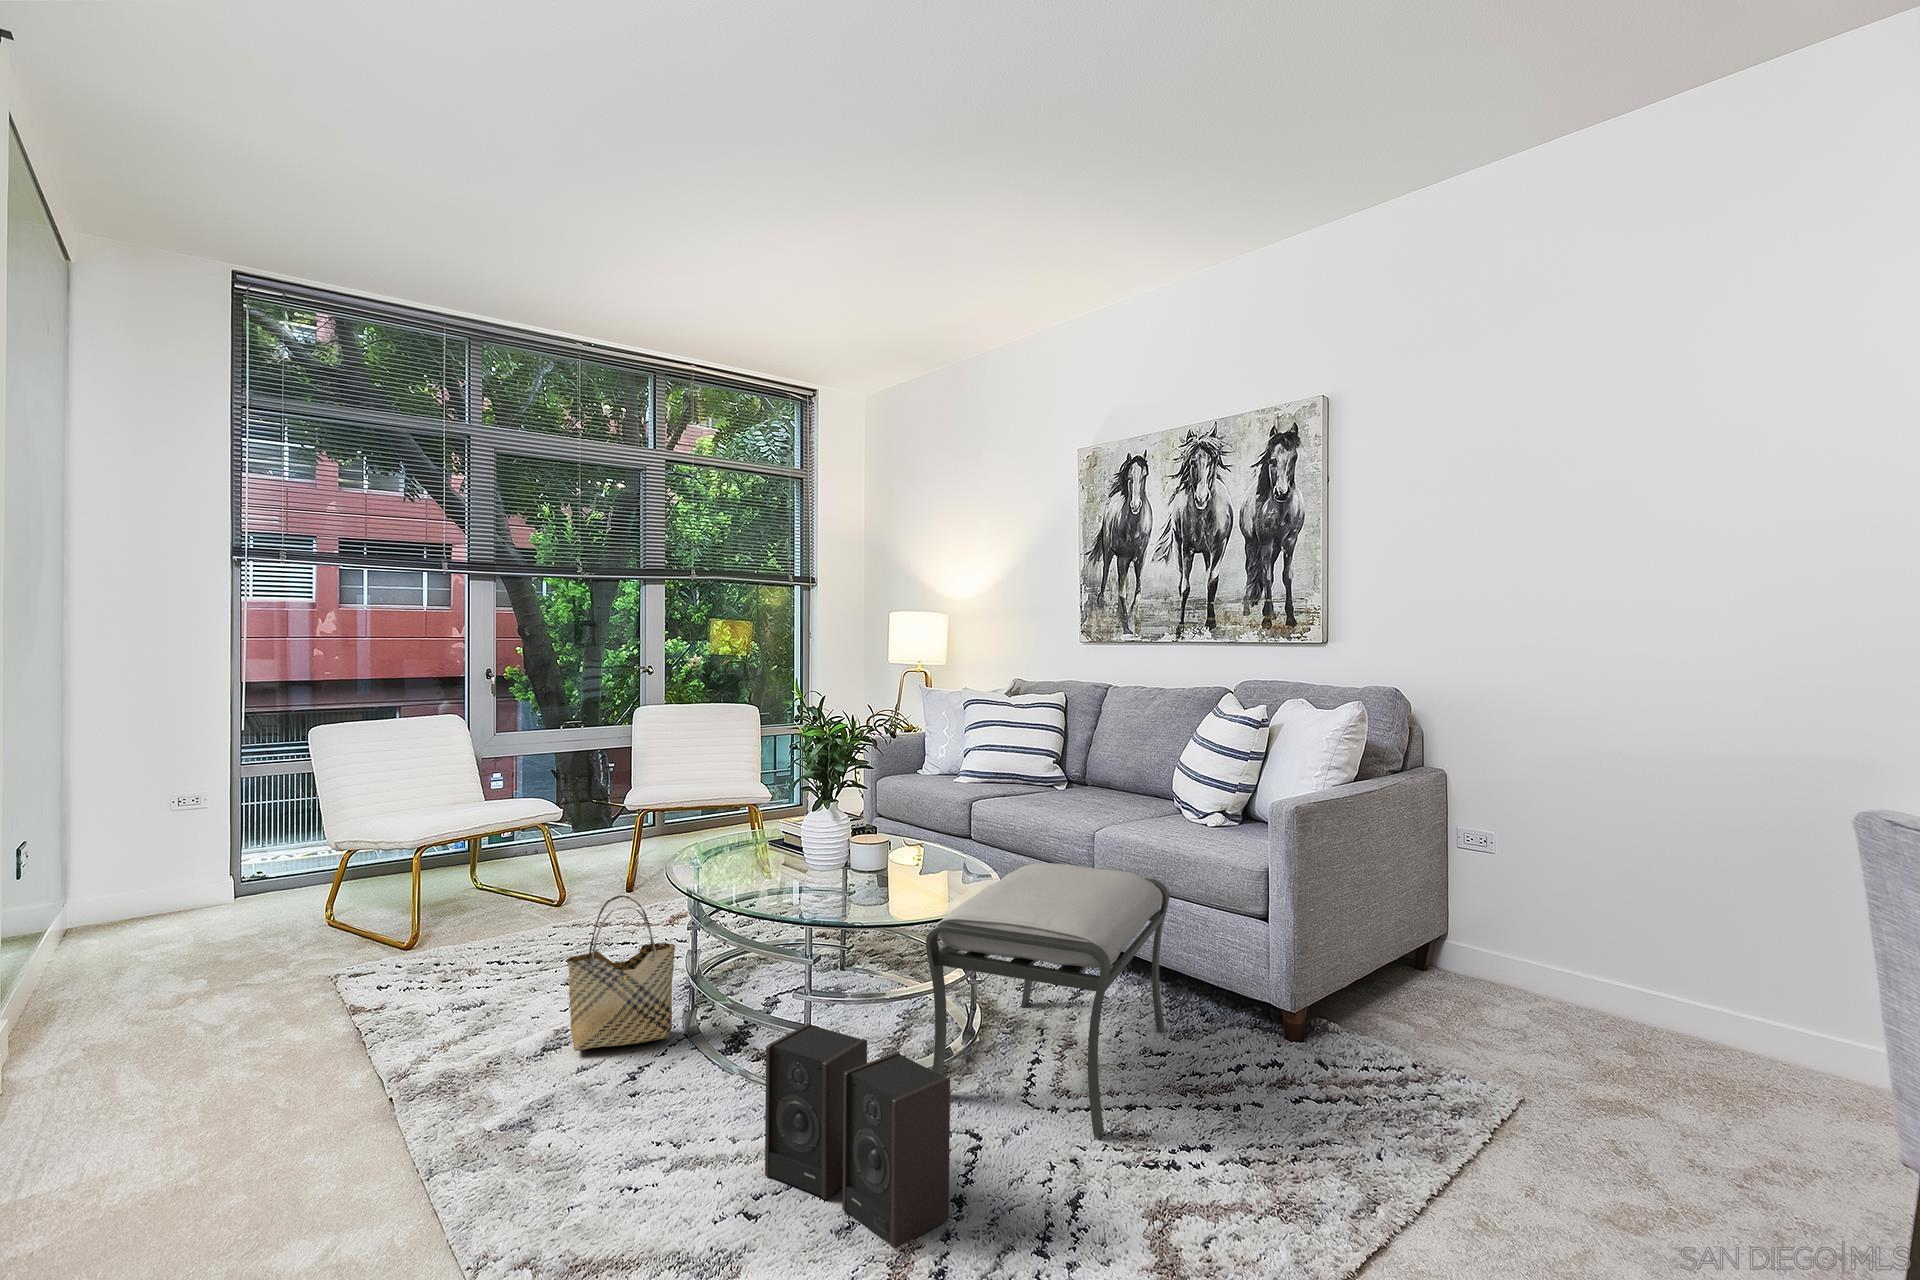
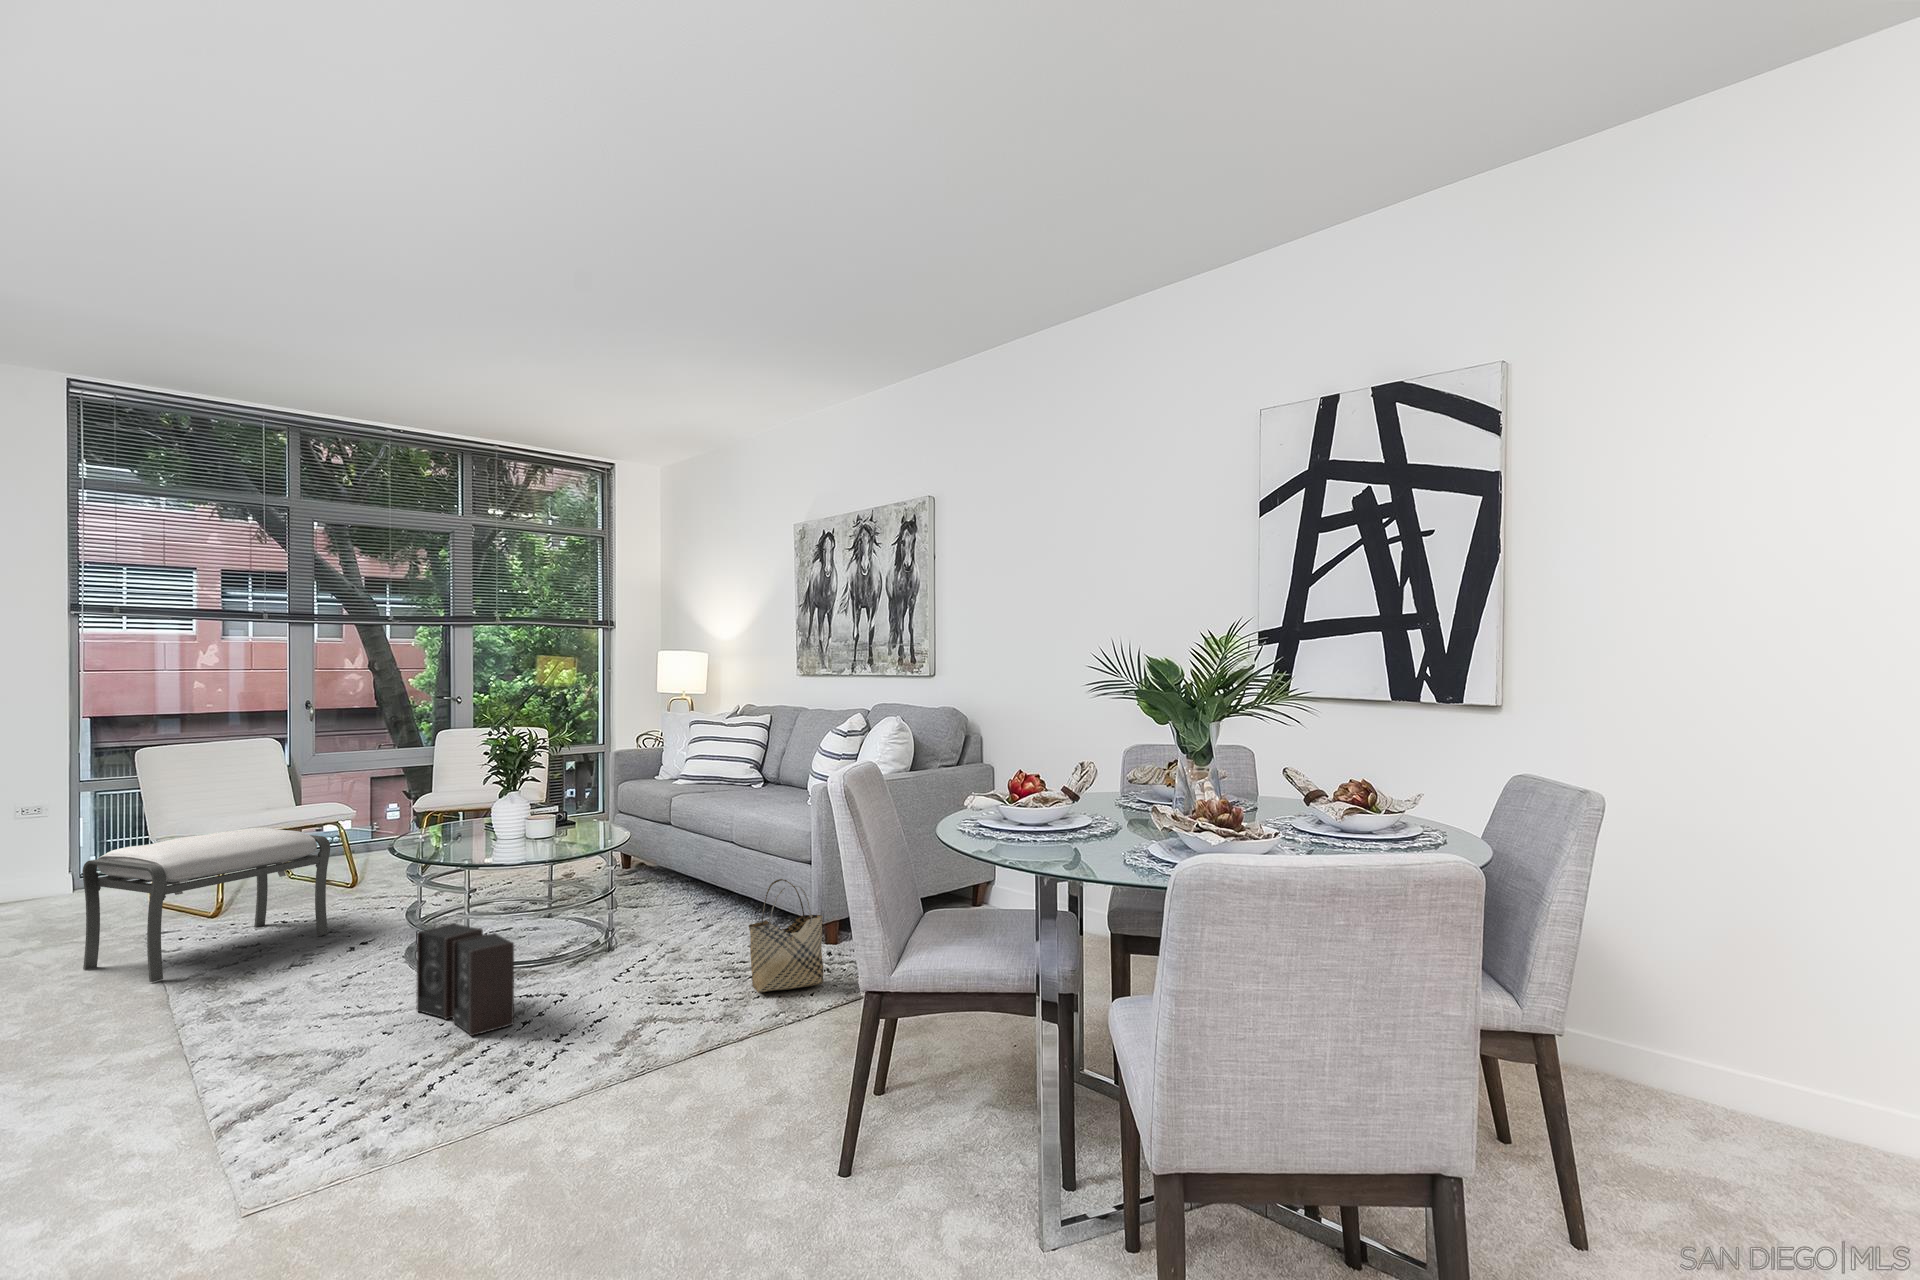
ottoman: present [926,863,1169,1138] -> present [83,828,330,982]
woven basket: present [566,895,675,1051] -> present [749,879,823,993]

